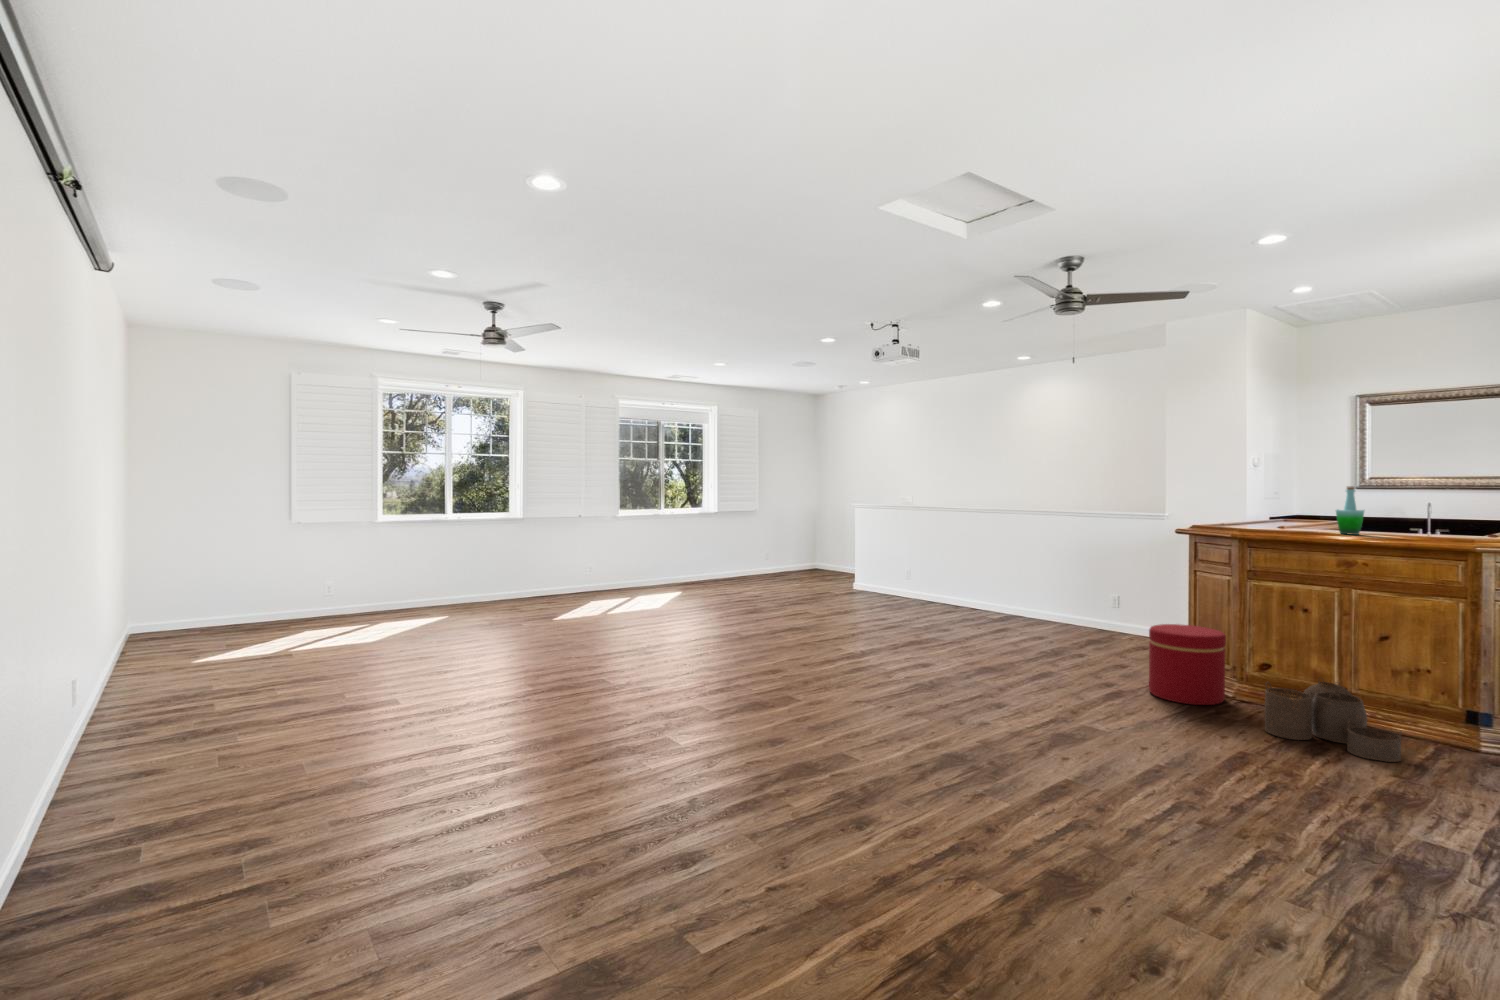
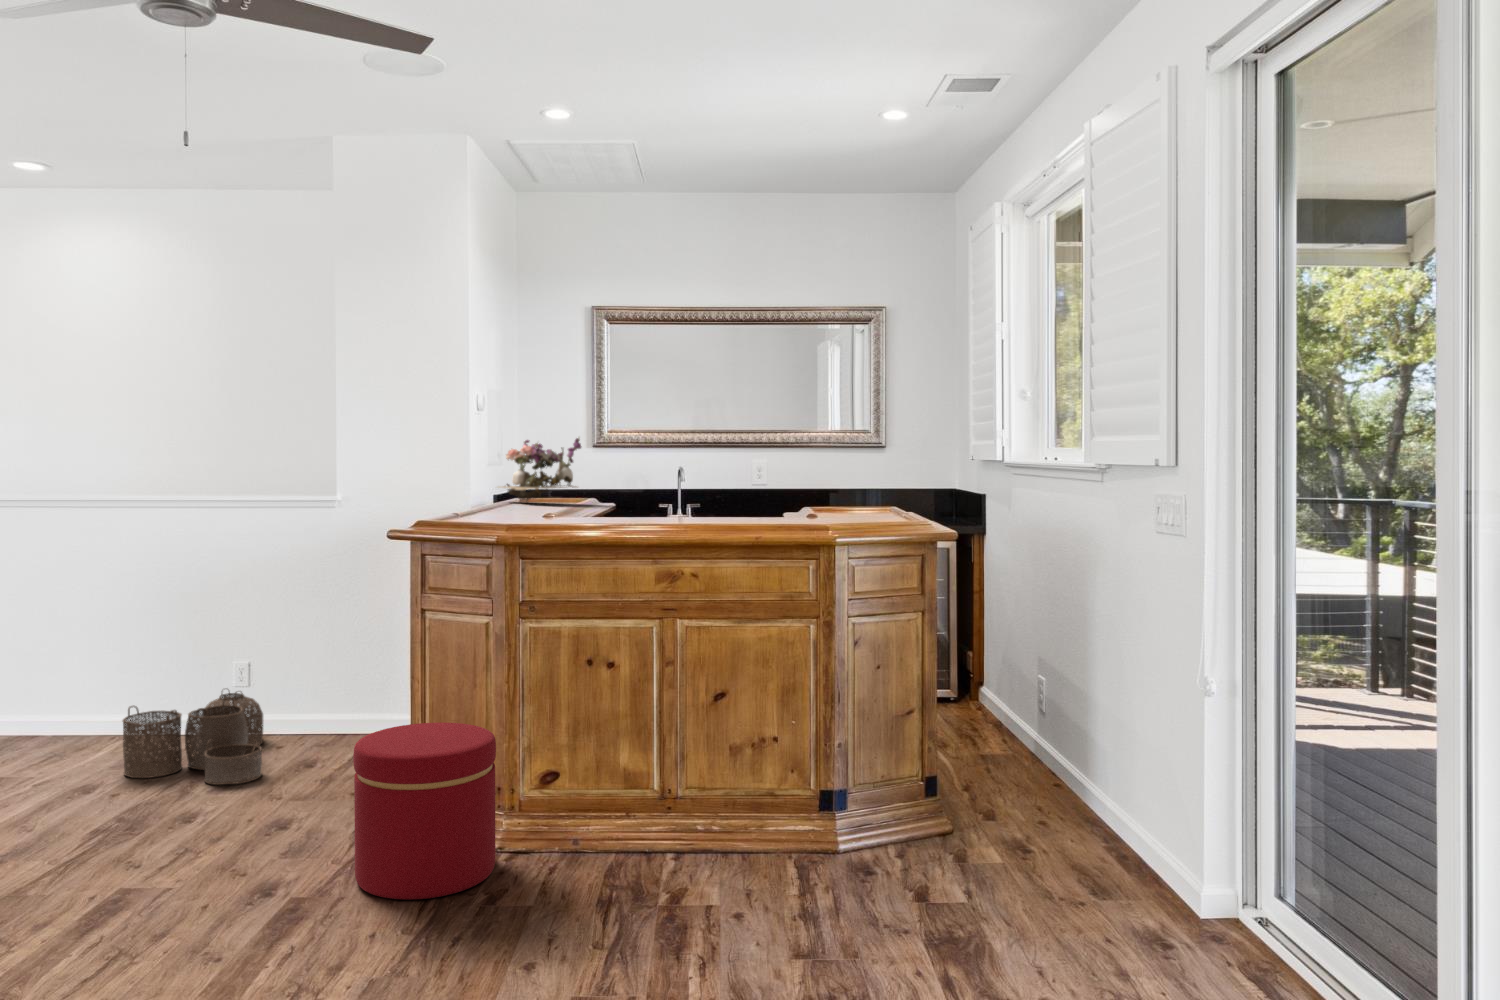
flower arrangement: none [1267,481,1331,522] -> present [499,438,581,502]
bottle: present [1336,486,1364,535] -> none [633,444,674,525]
woven basket: present [1265,679,1402,762] -> present [123,692,263,785]

